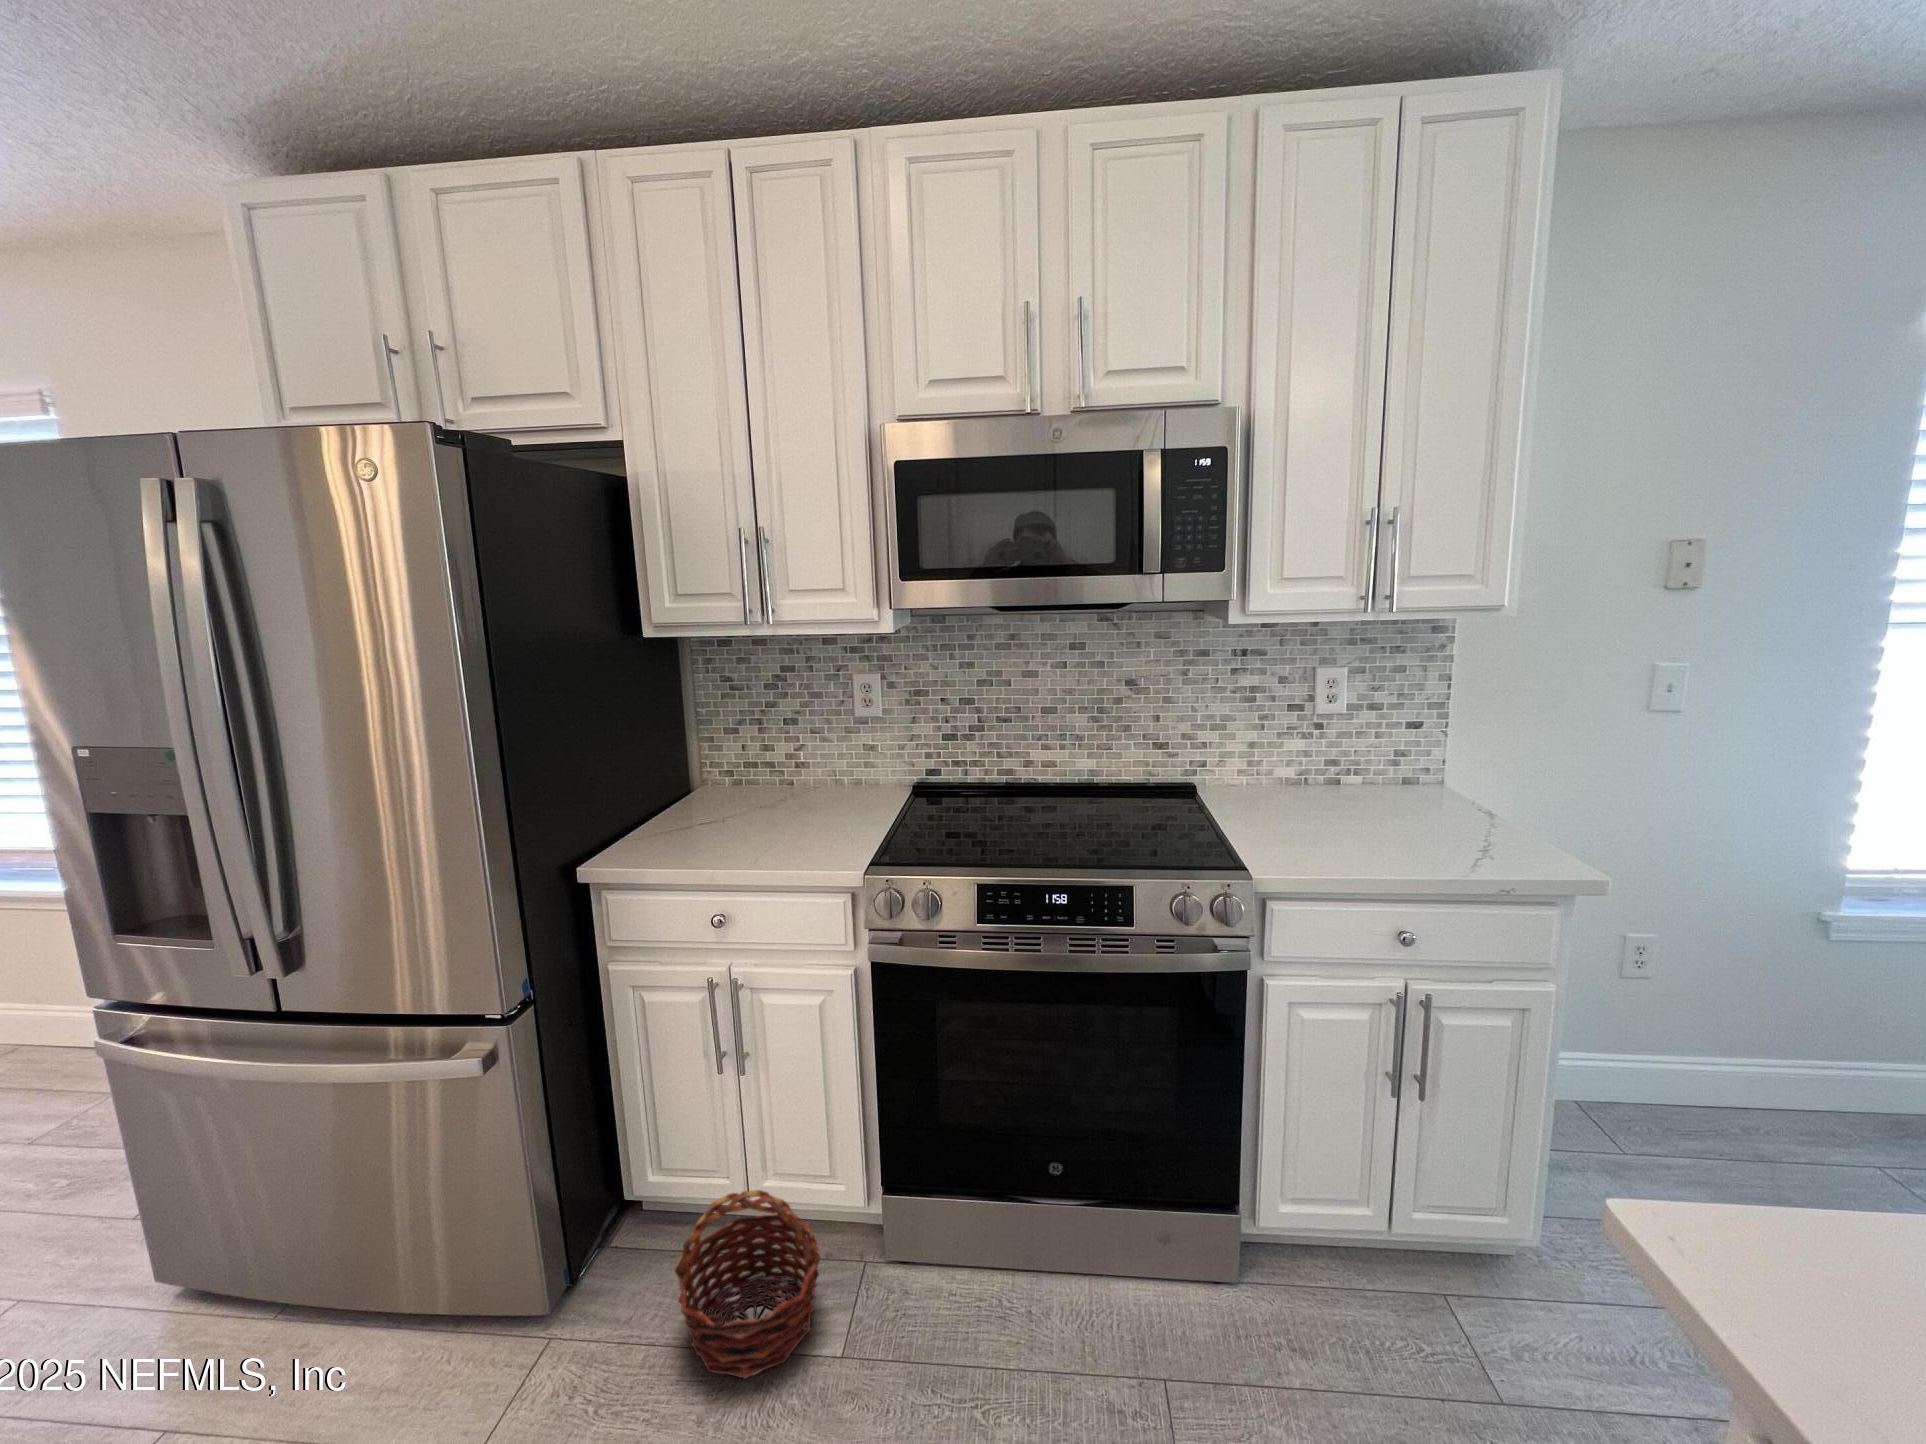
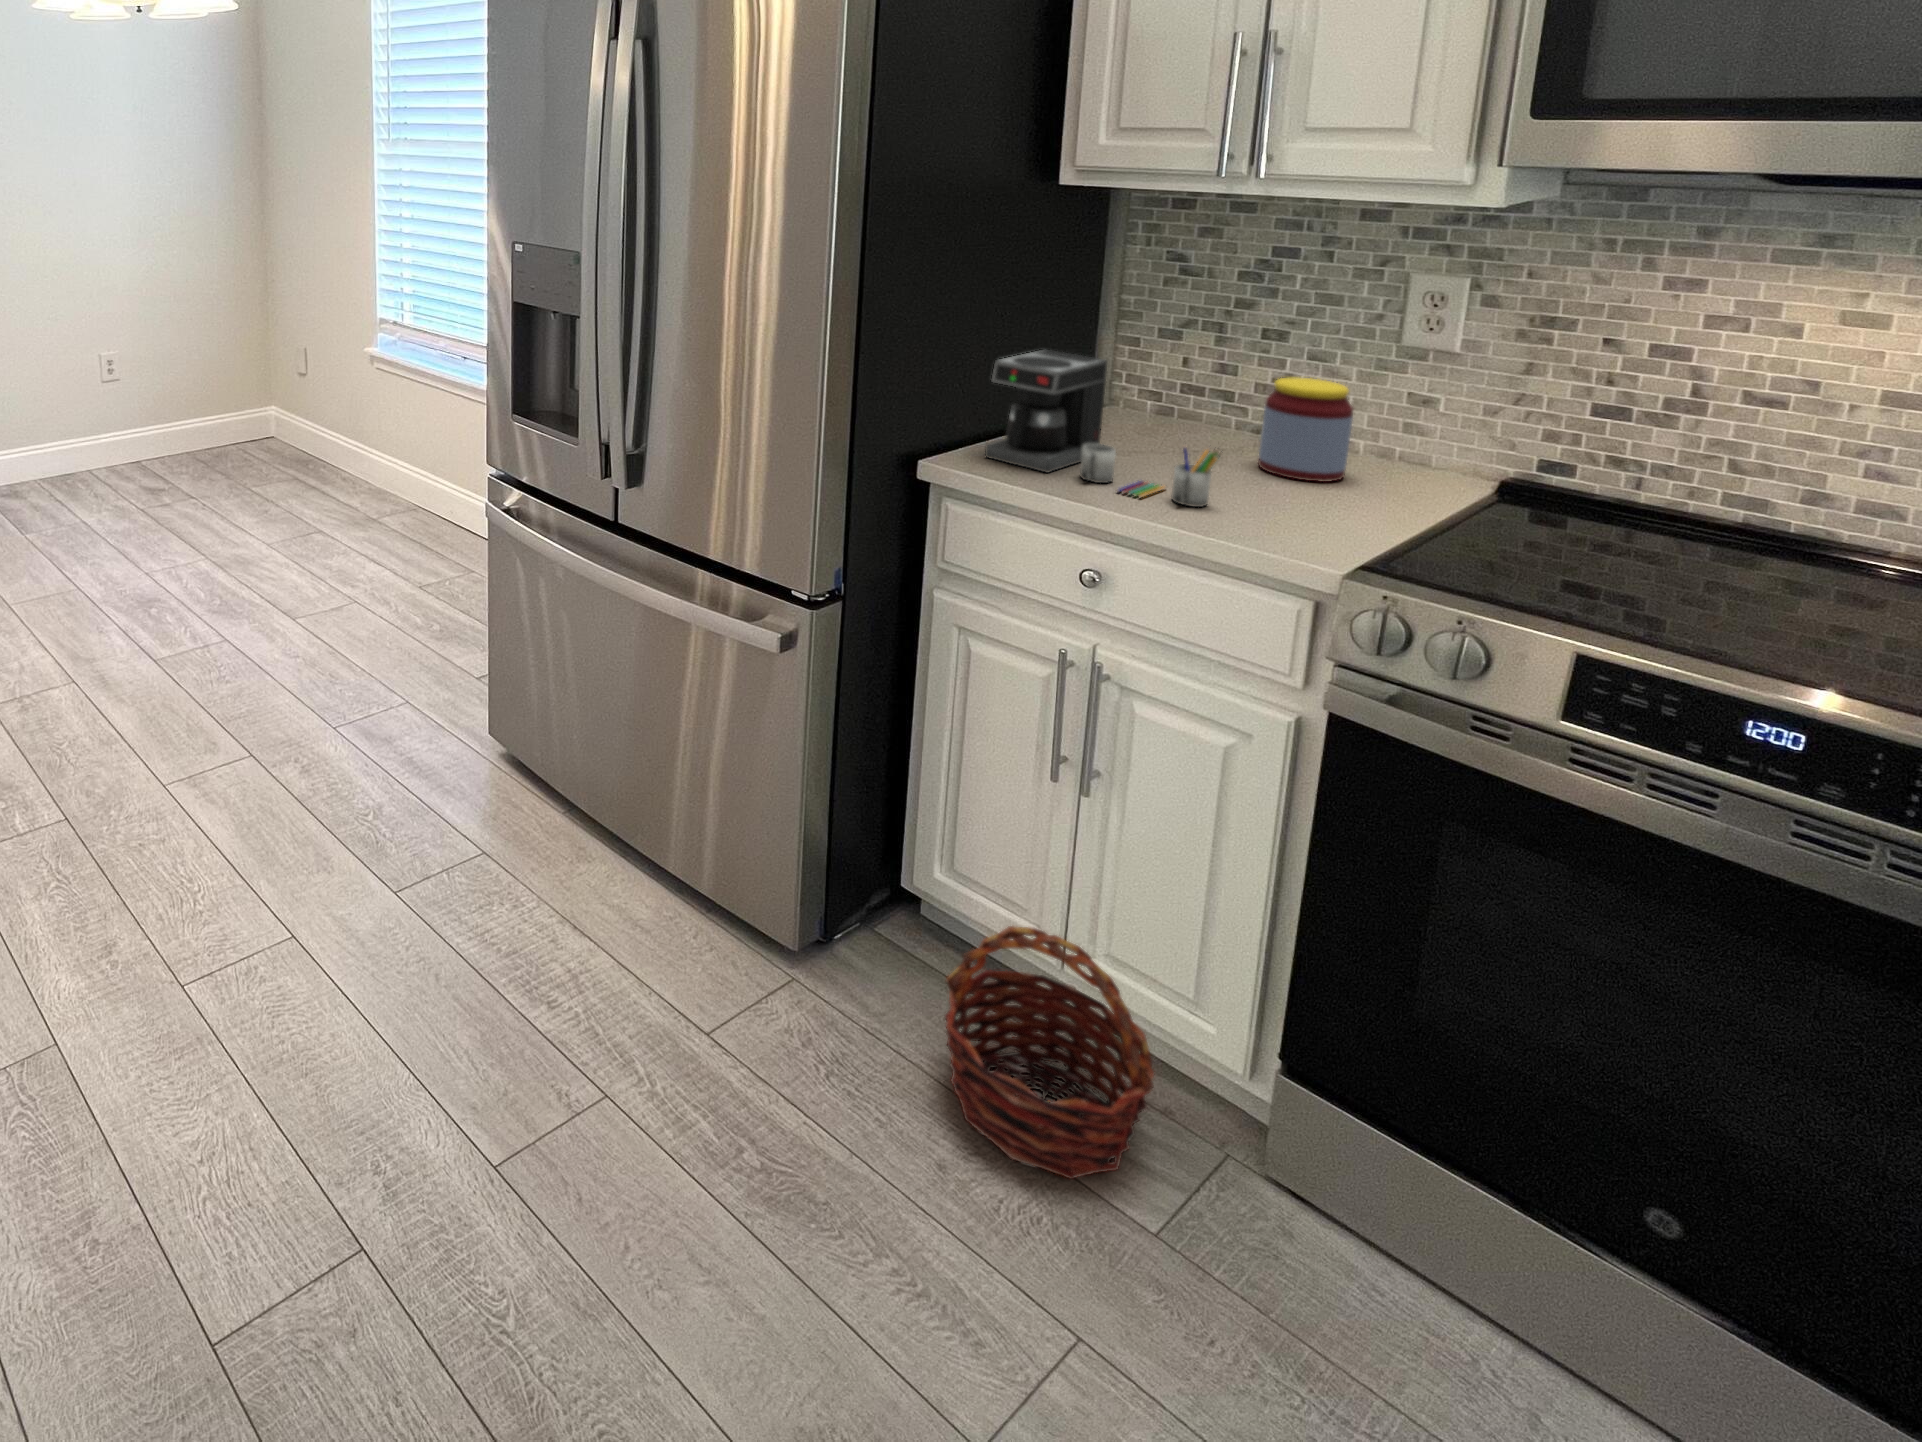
jar: none [796,746,843,813] -> present [1258,378,1353,482]
coffee maker: none [623,759,783,854] -> present [985,350,1222,507]

